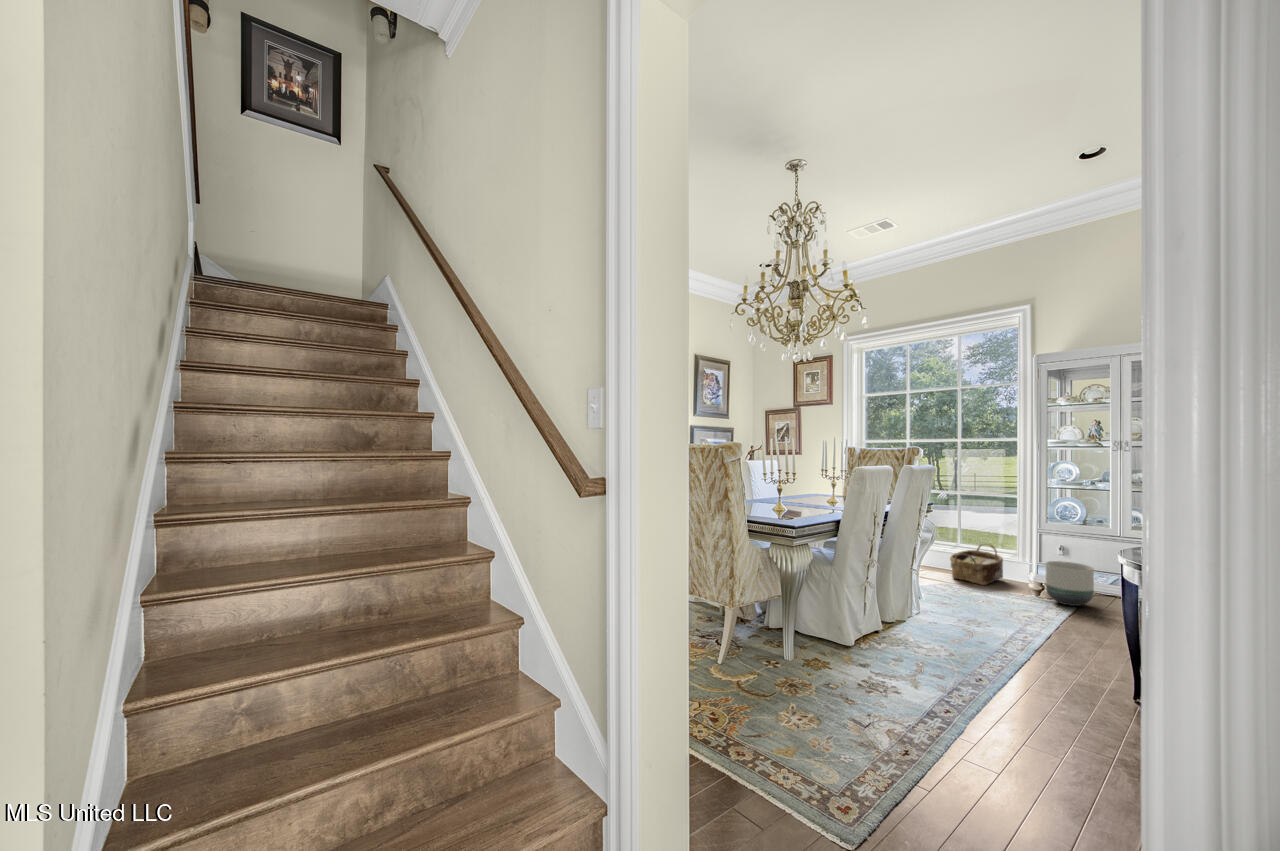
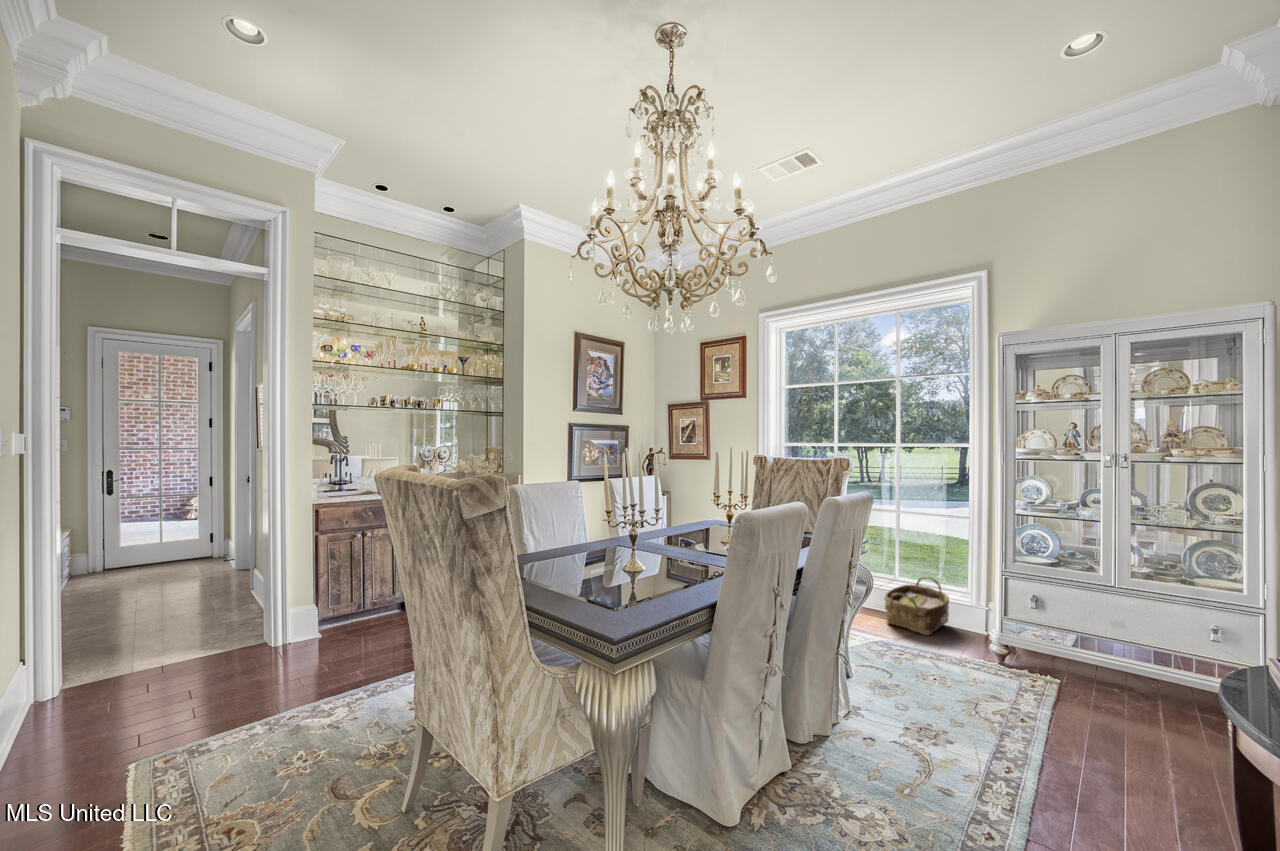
planter: present [1046,561,1094,606] -> none [1009,609,1073,674]

